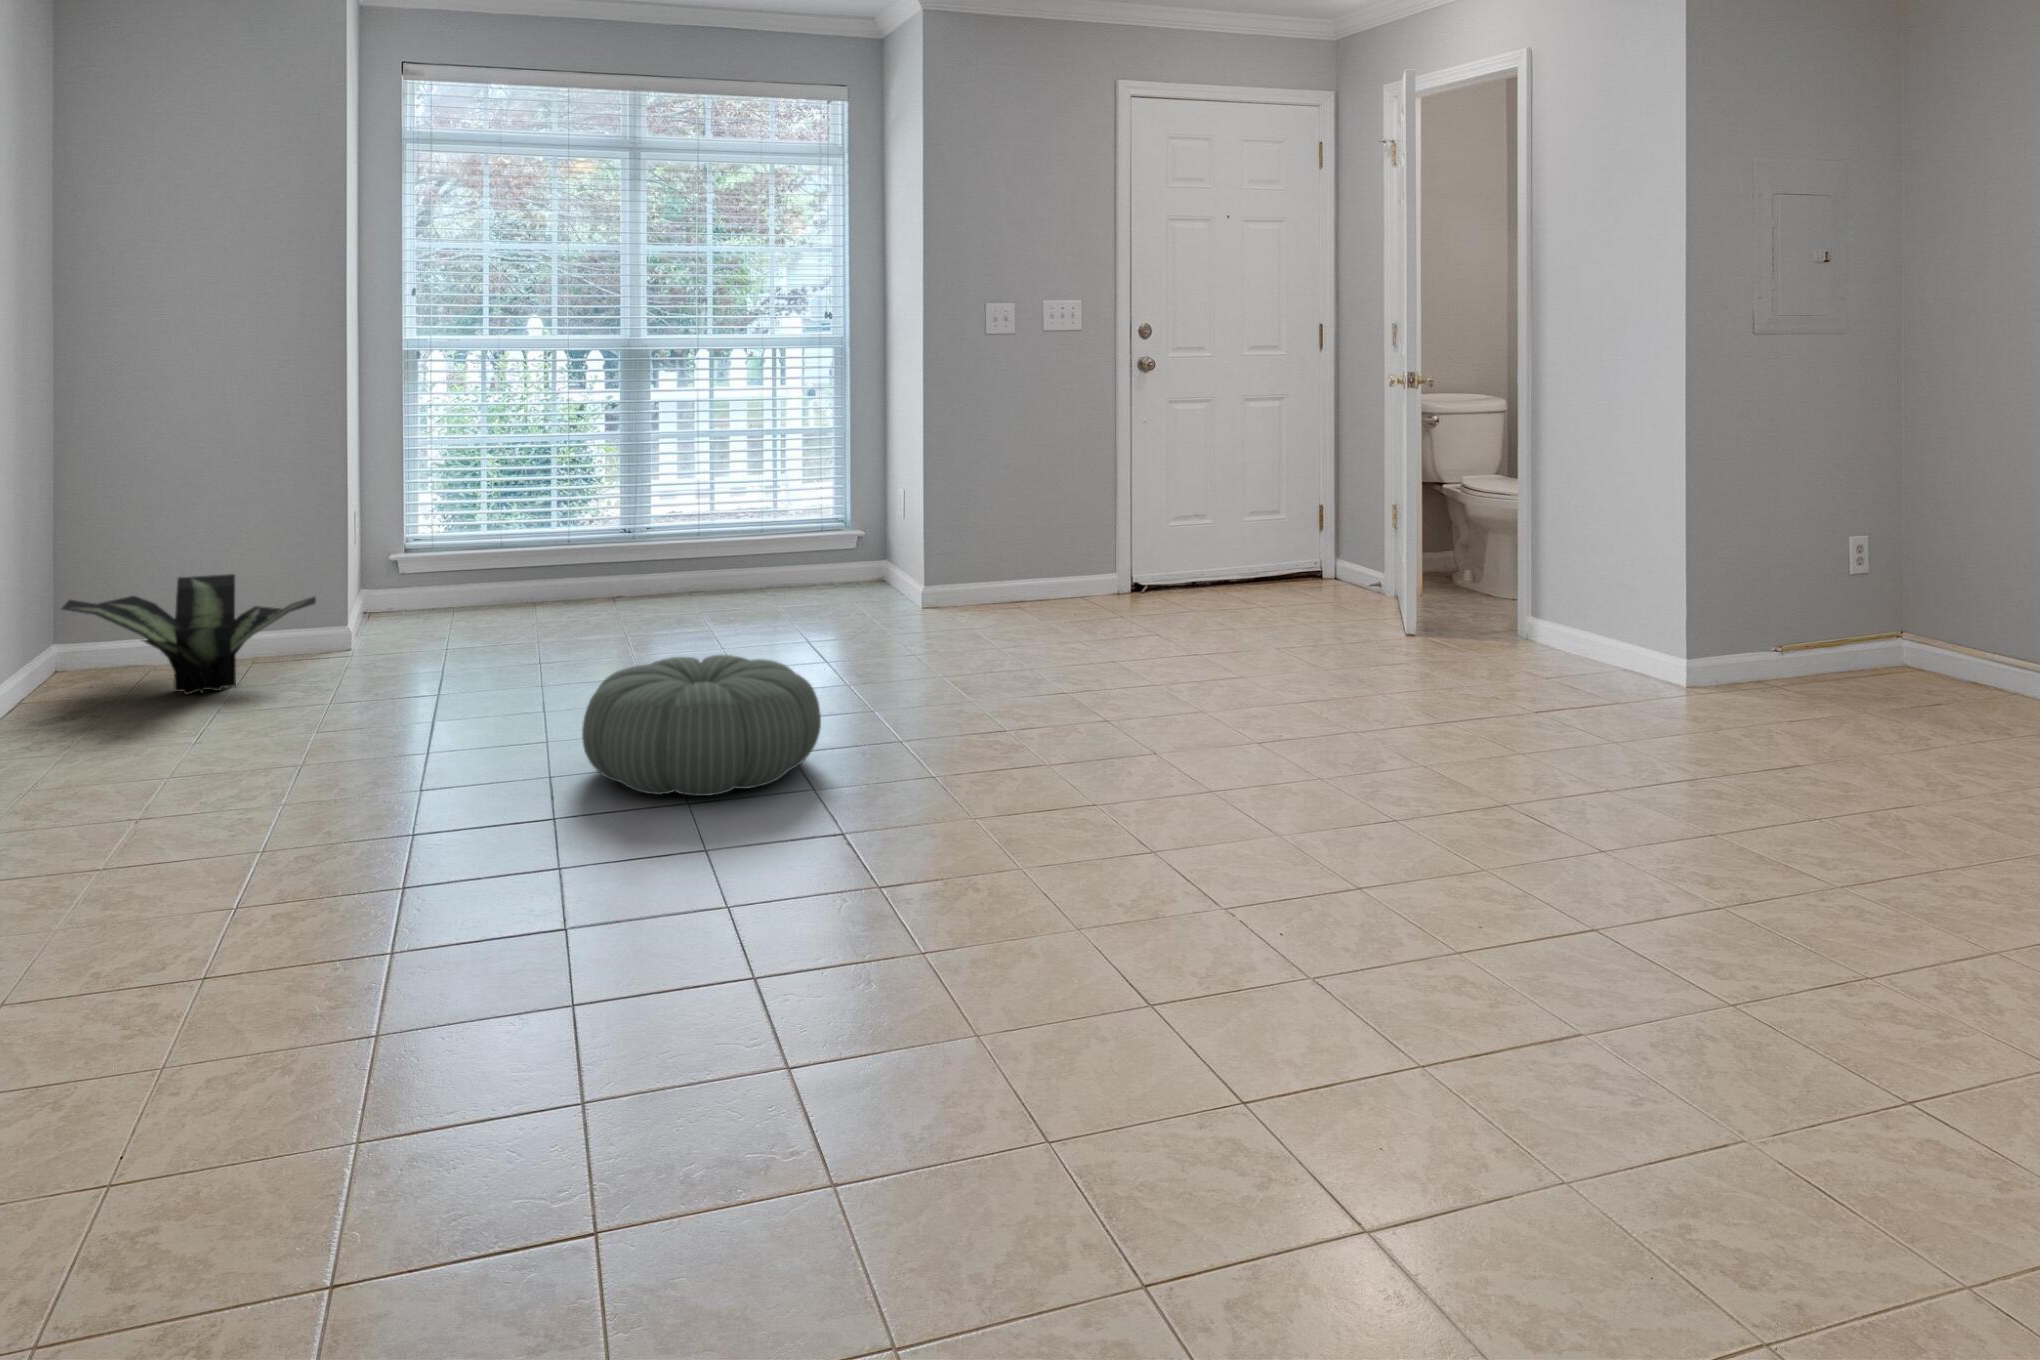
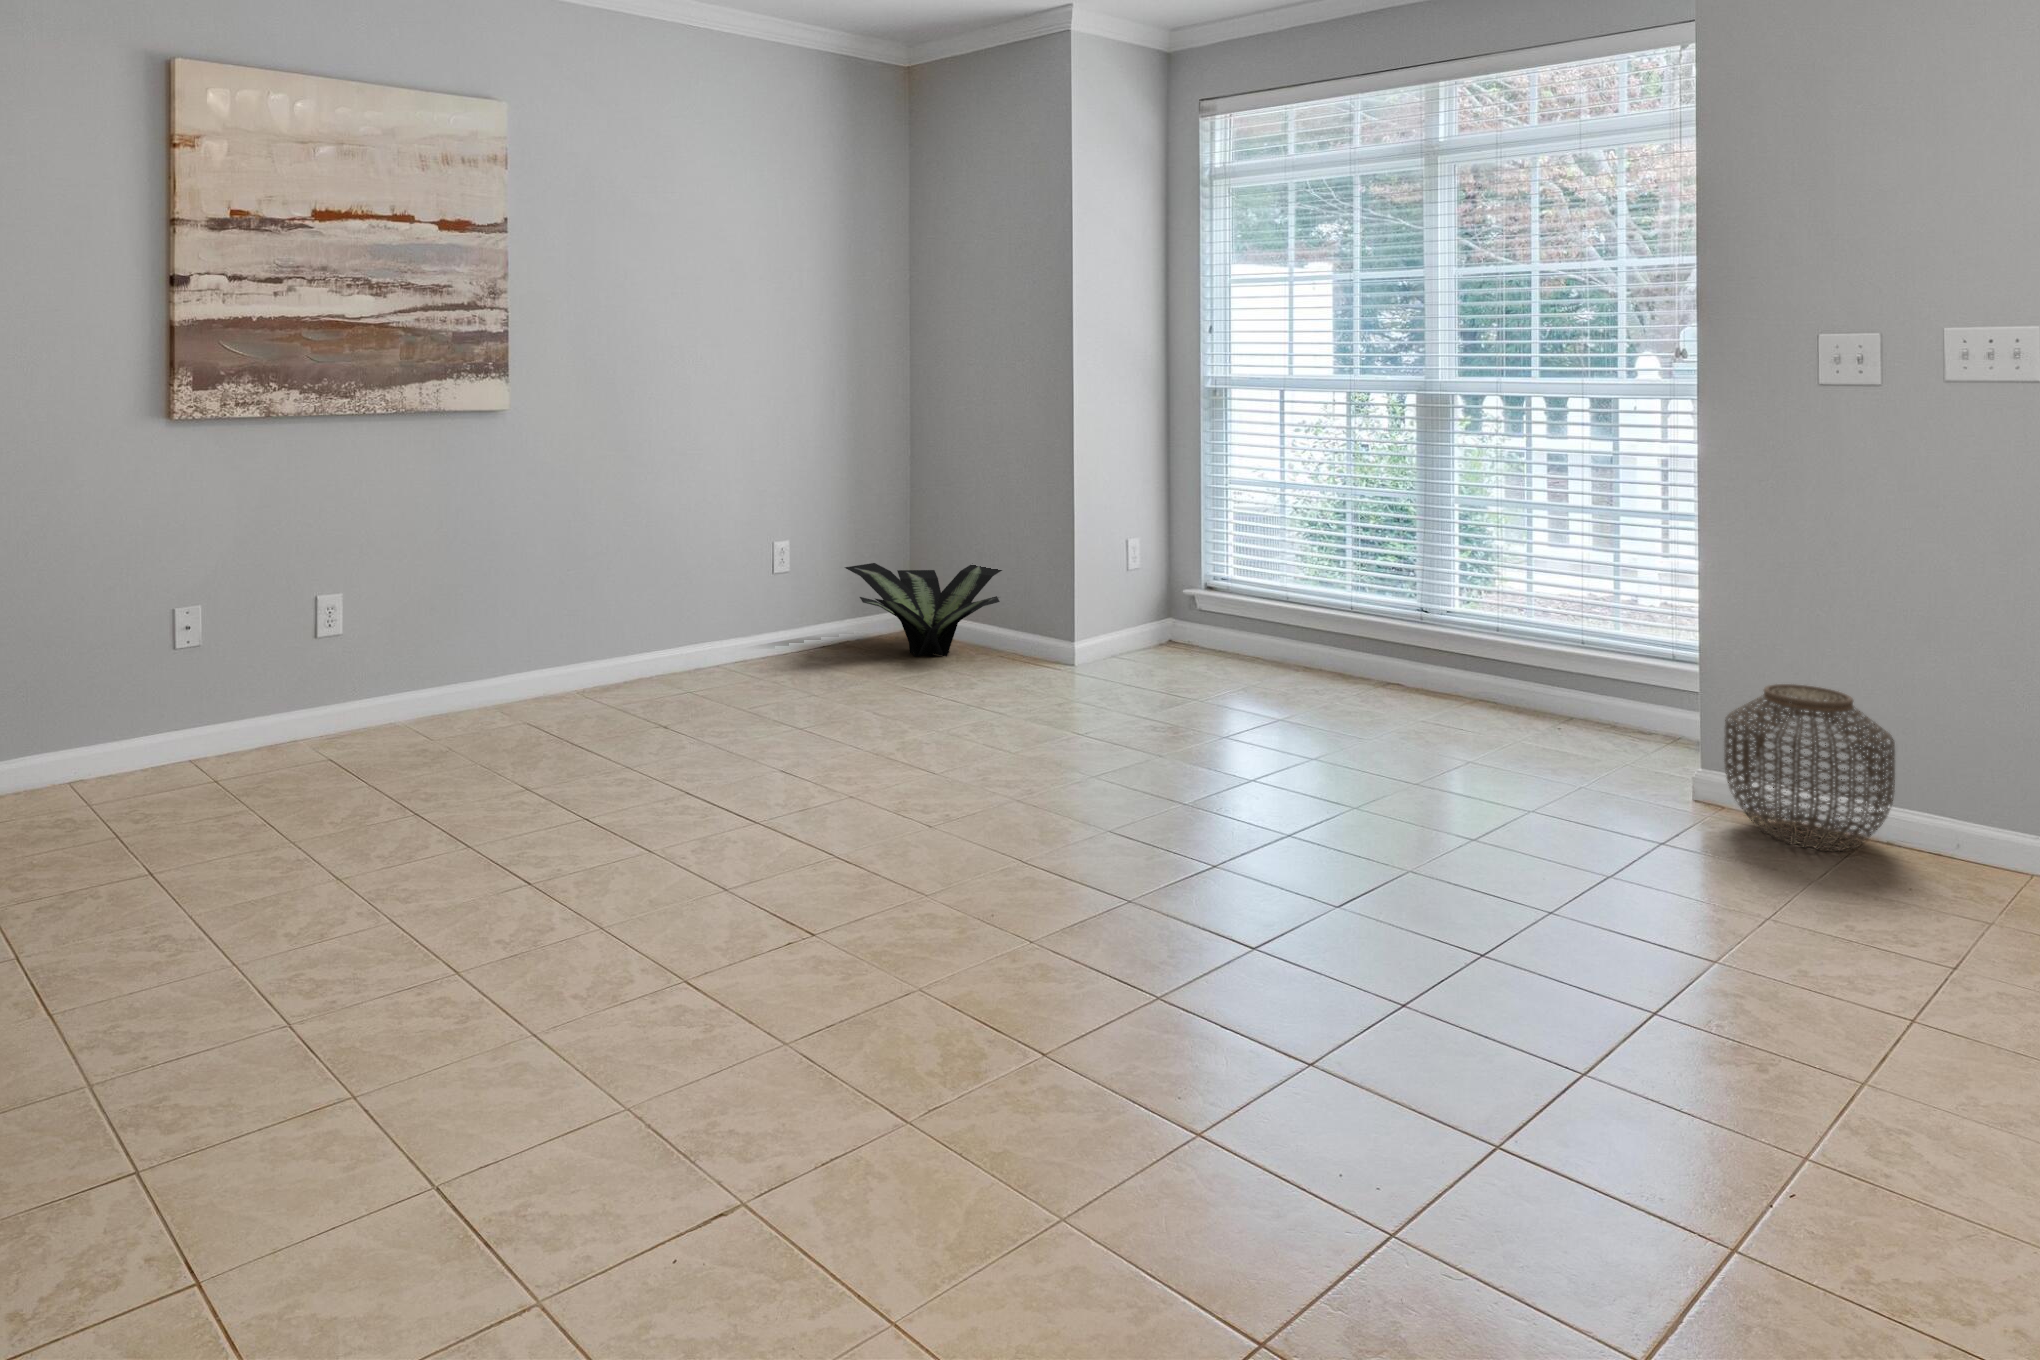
woven basket: none [970,521,1057,617] -> present [1725,684,1895,851]
pouf: present [582,655,821,796] -> none [777,700,1019,853]

